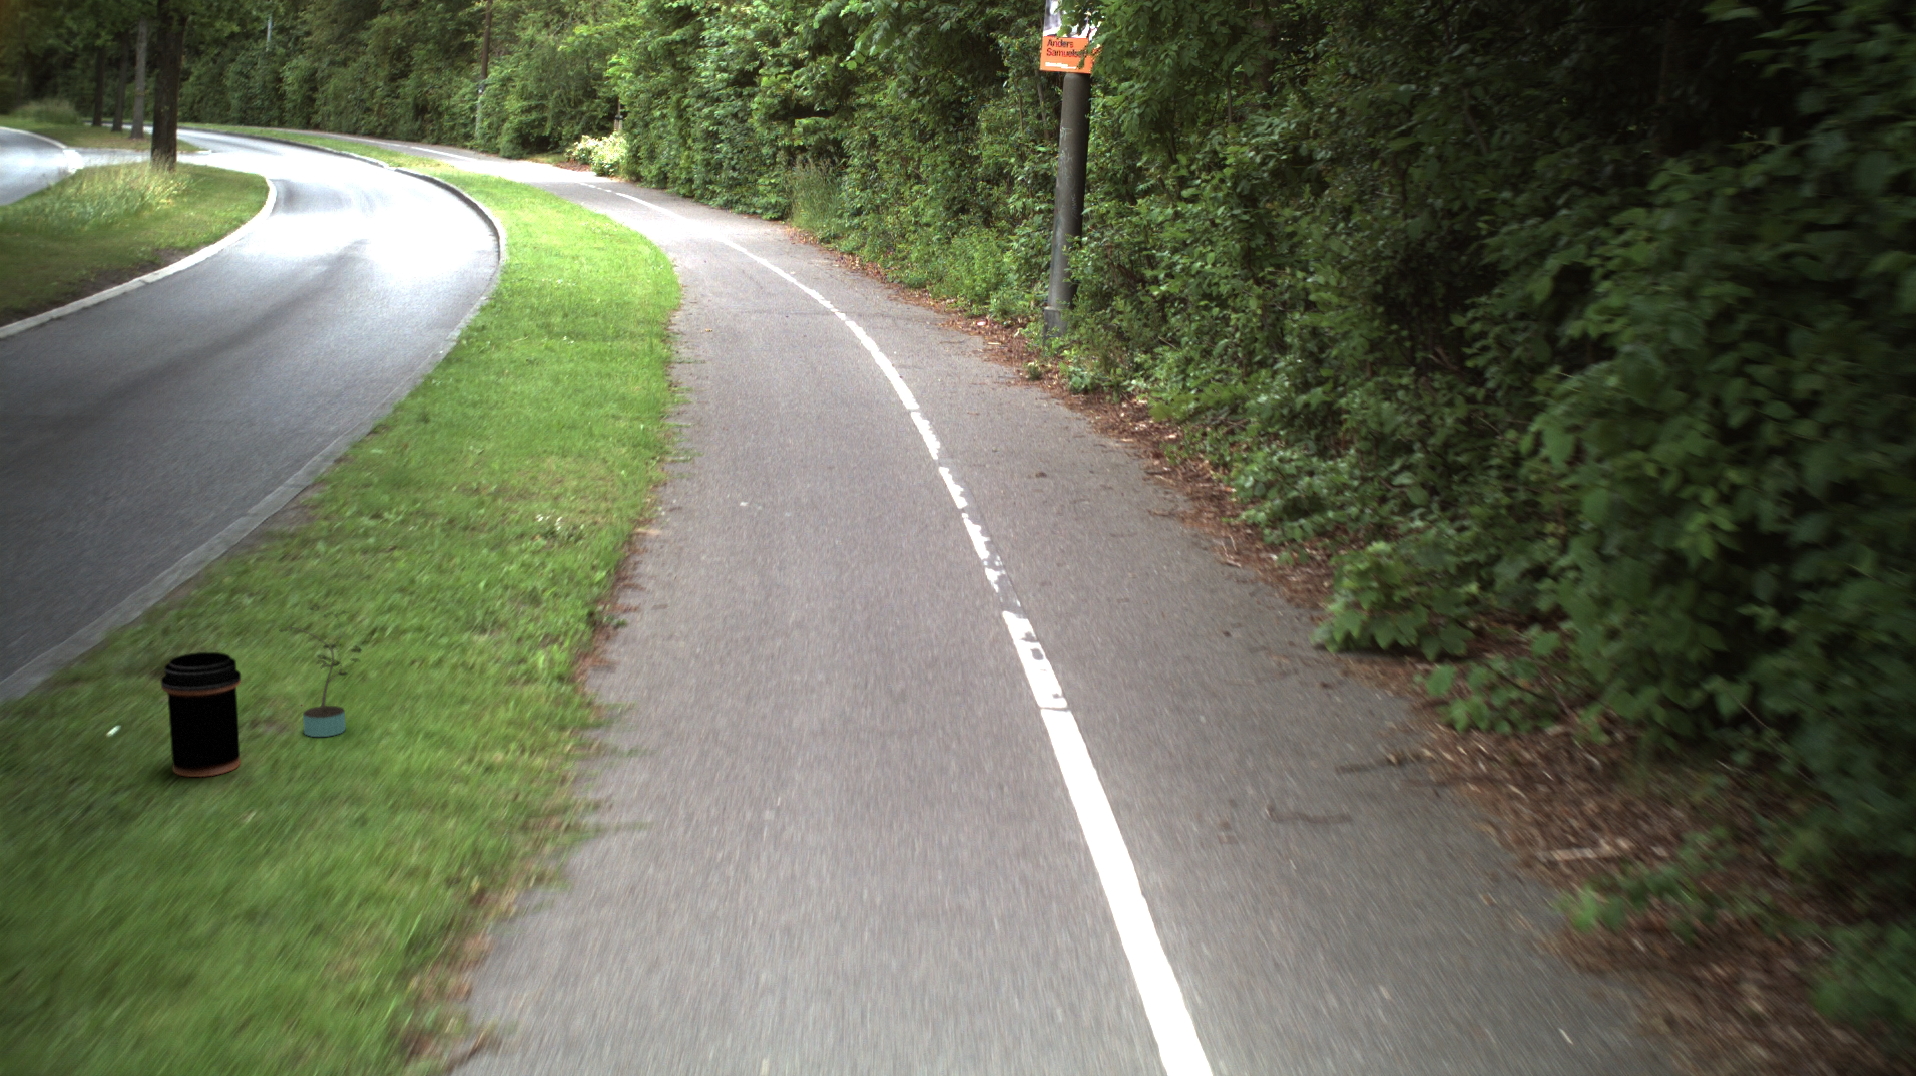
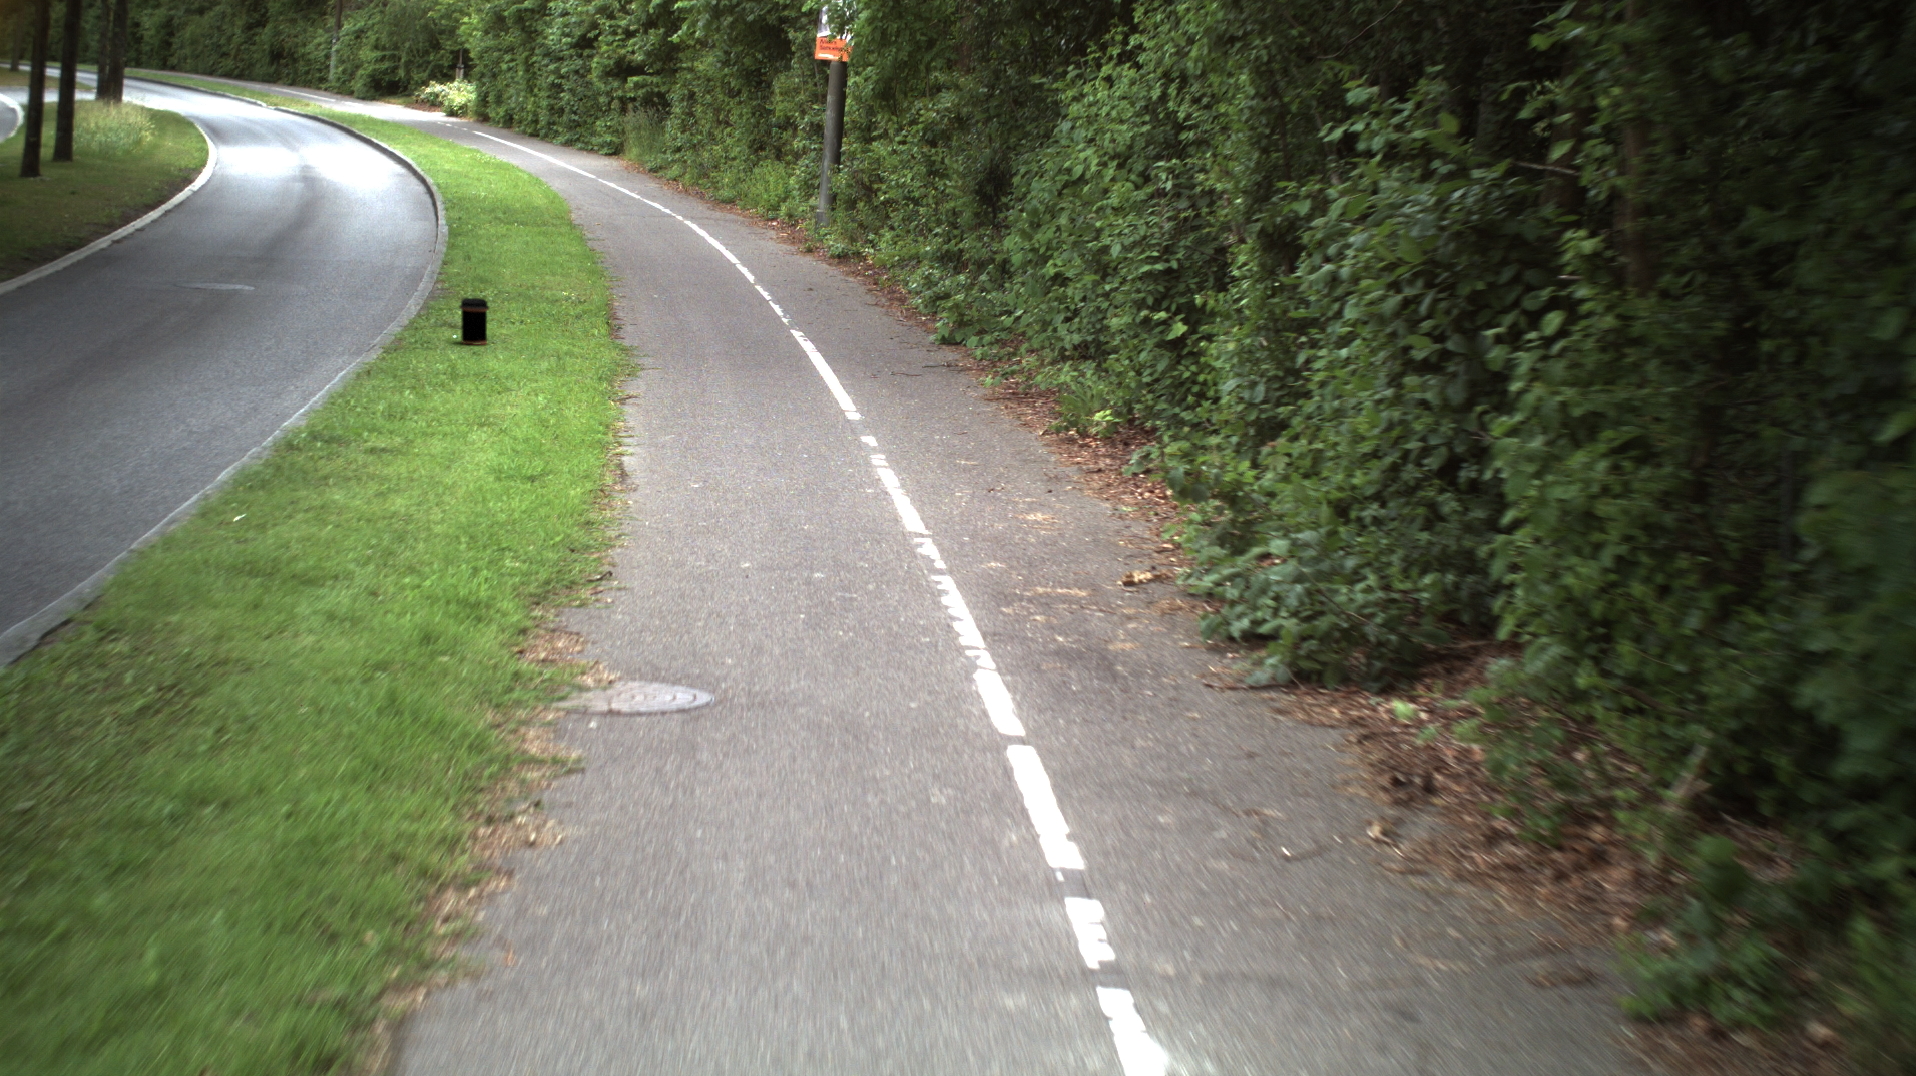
potted plant: present [280,606,361,737] -> none [497,286,529,340]

